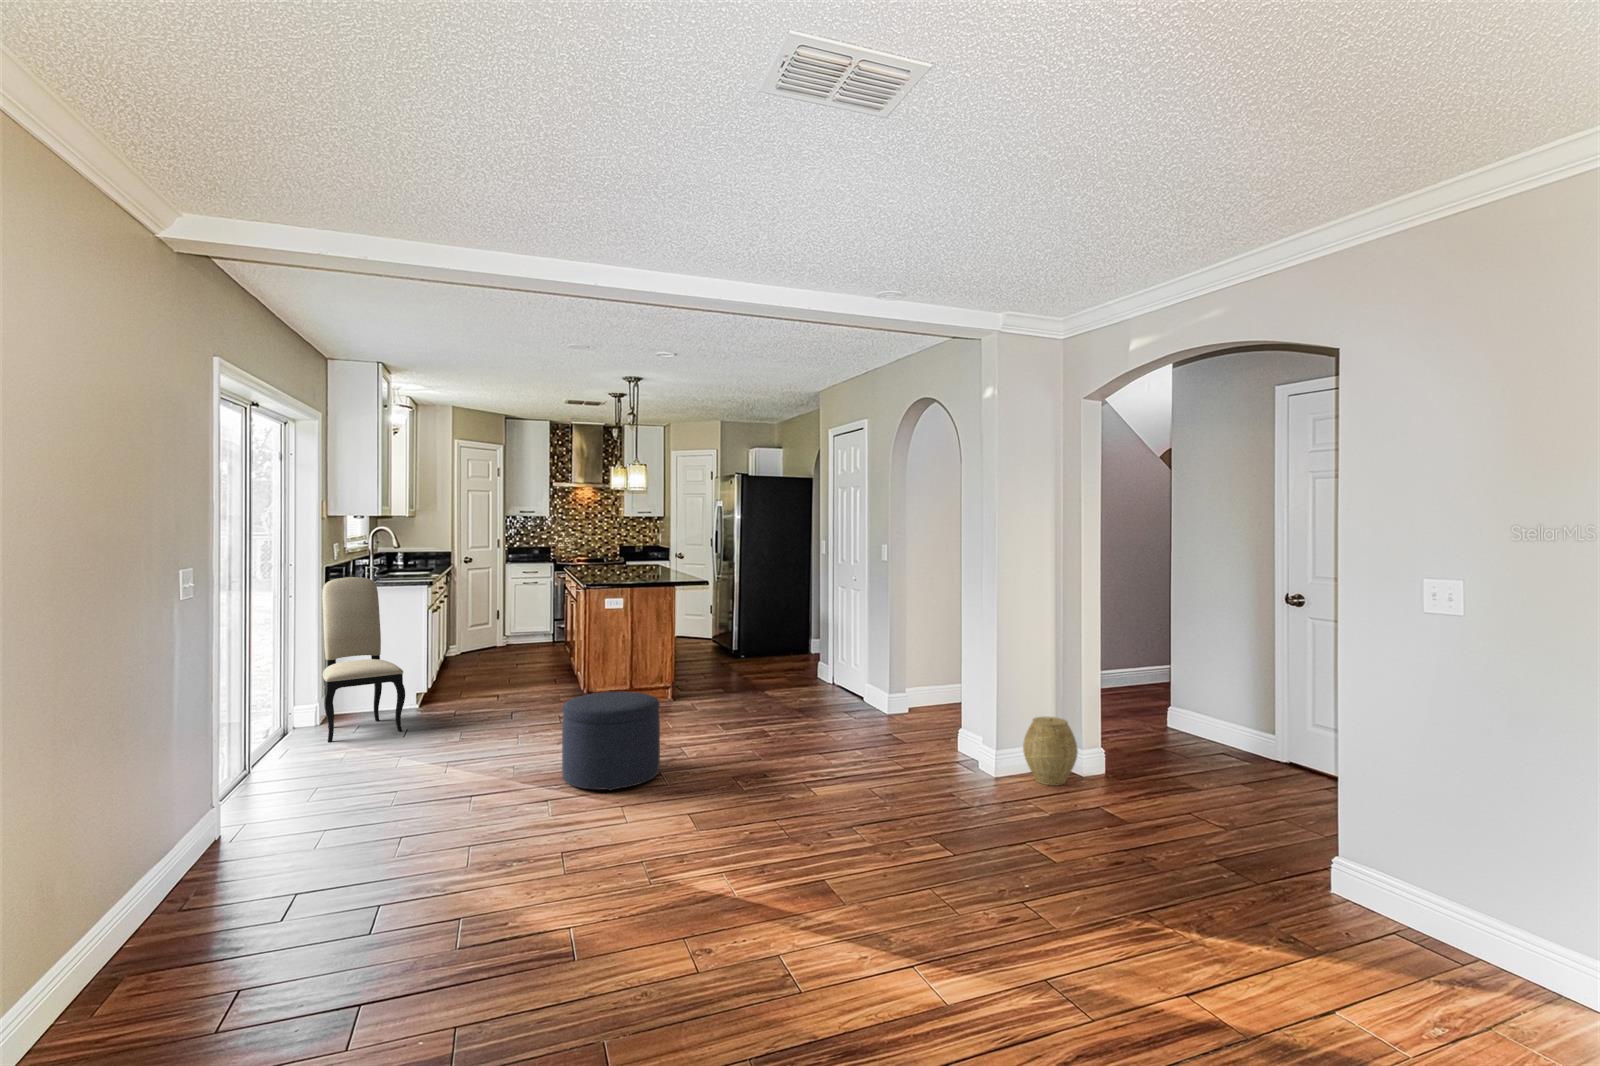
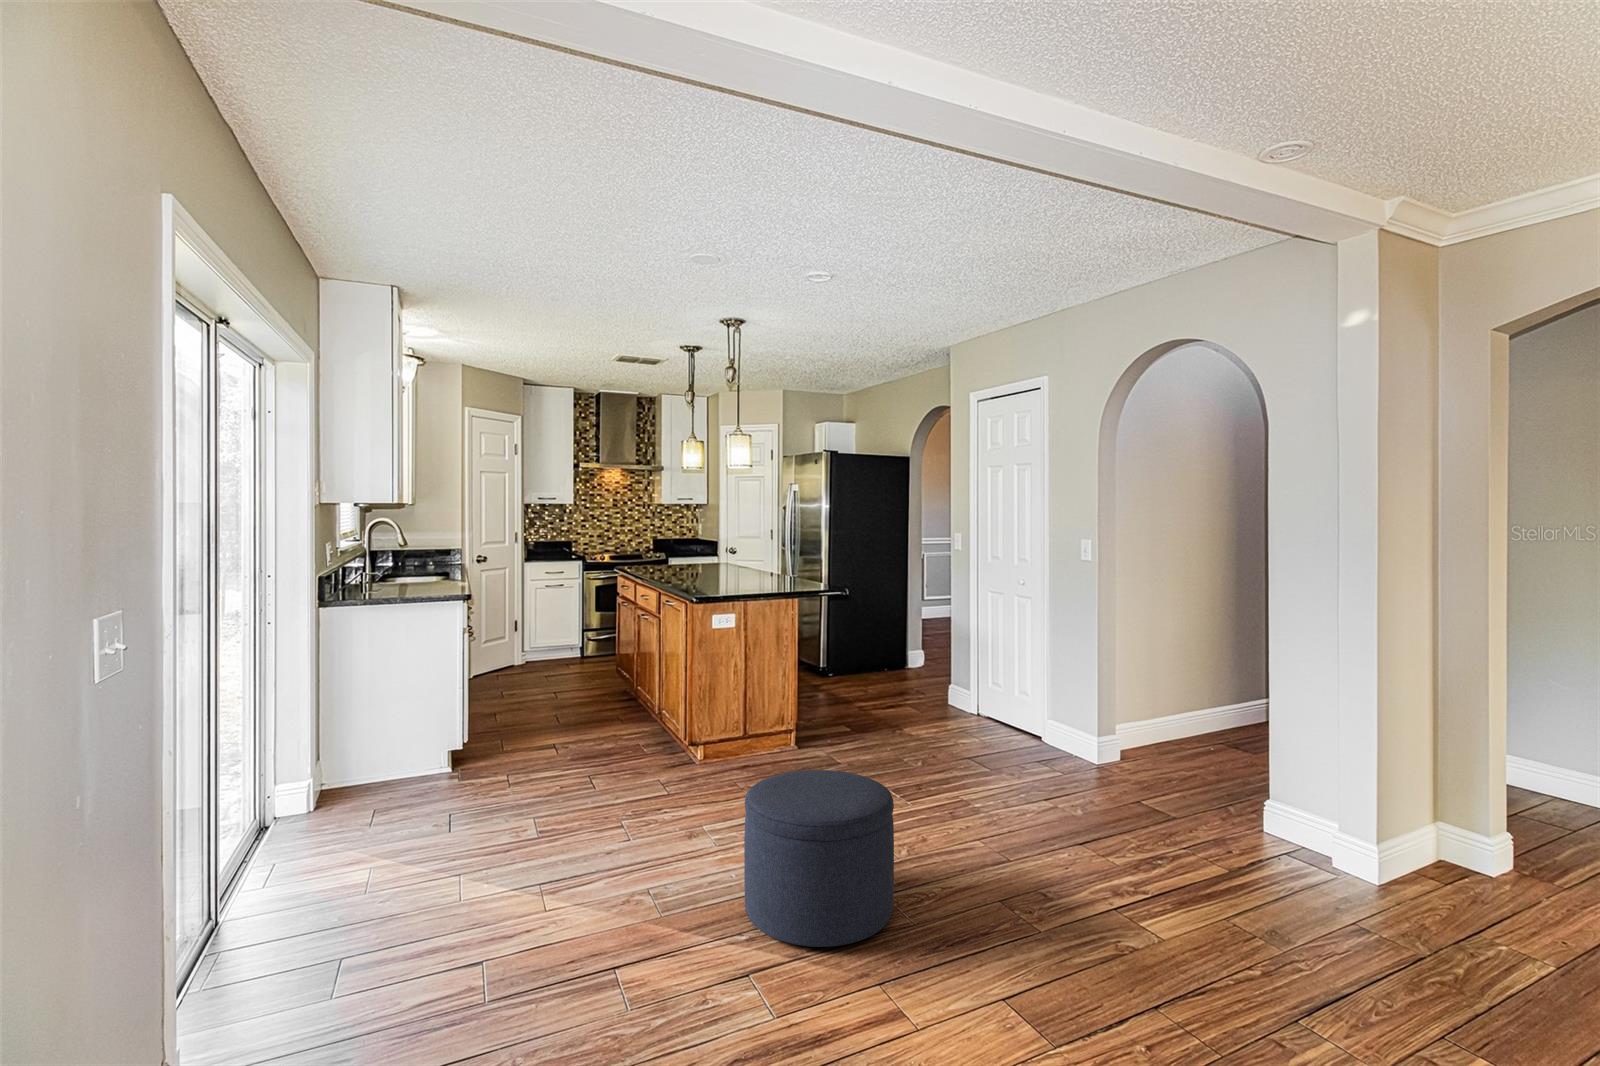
dining chair: present [322,577,405,742] -> none [319,593,450,847]
woven basket: present [1023,717,1078,785] -> none [1415,794,1516,902]

